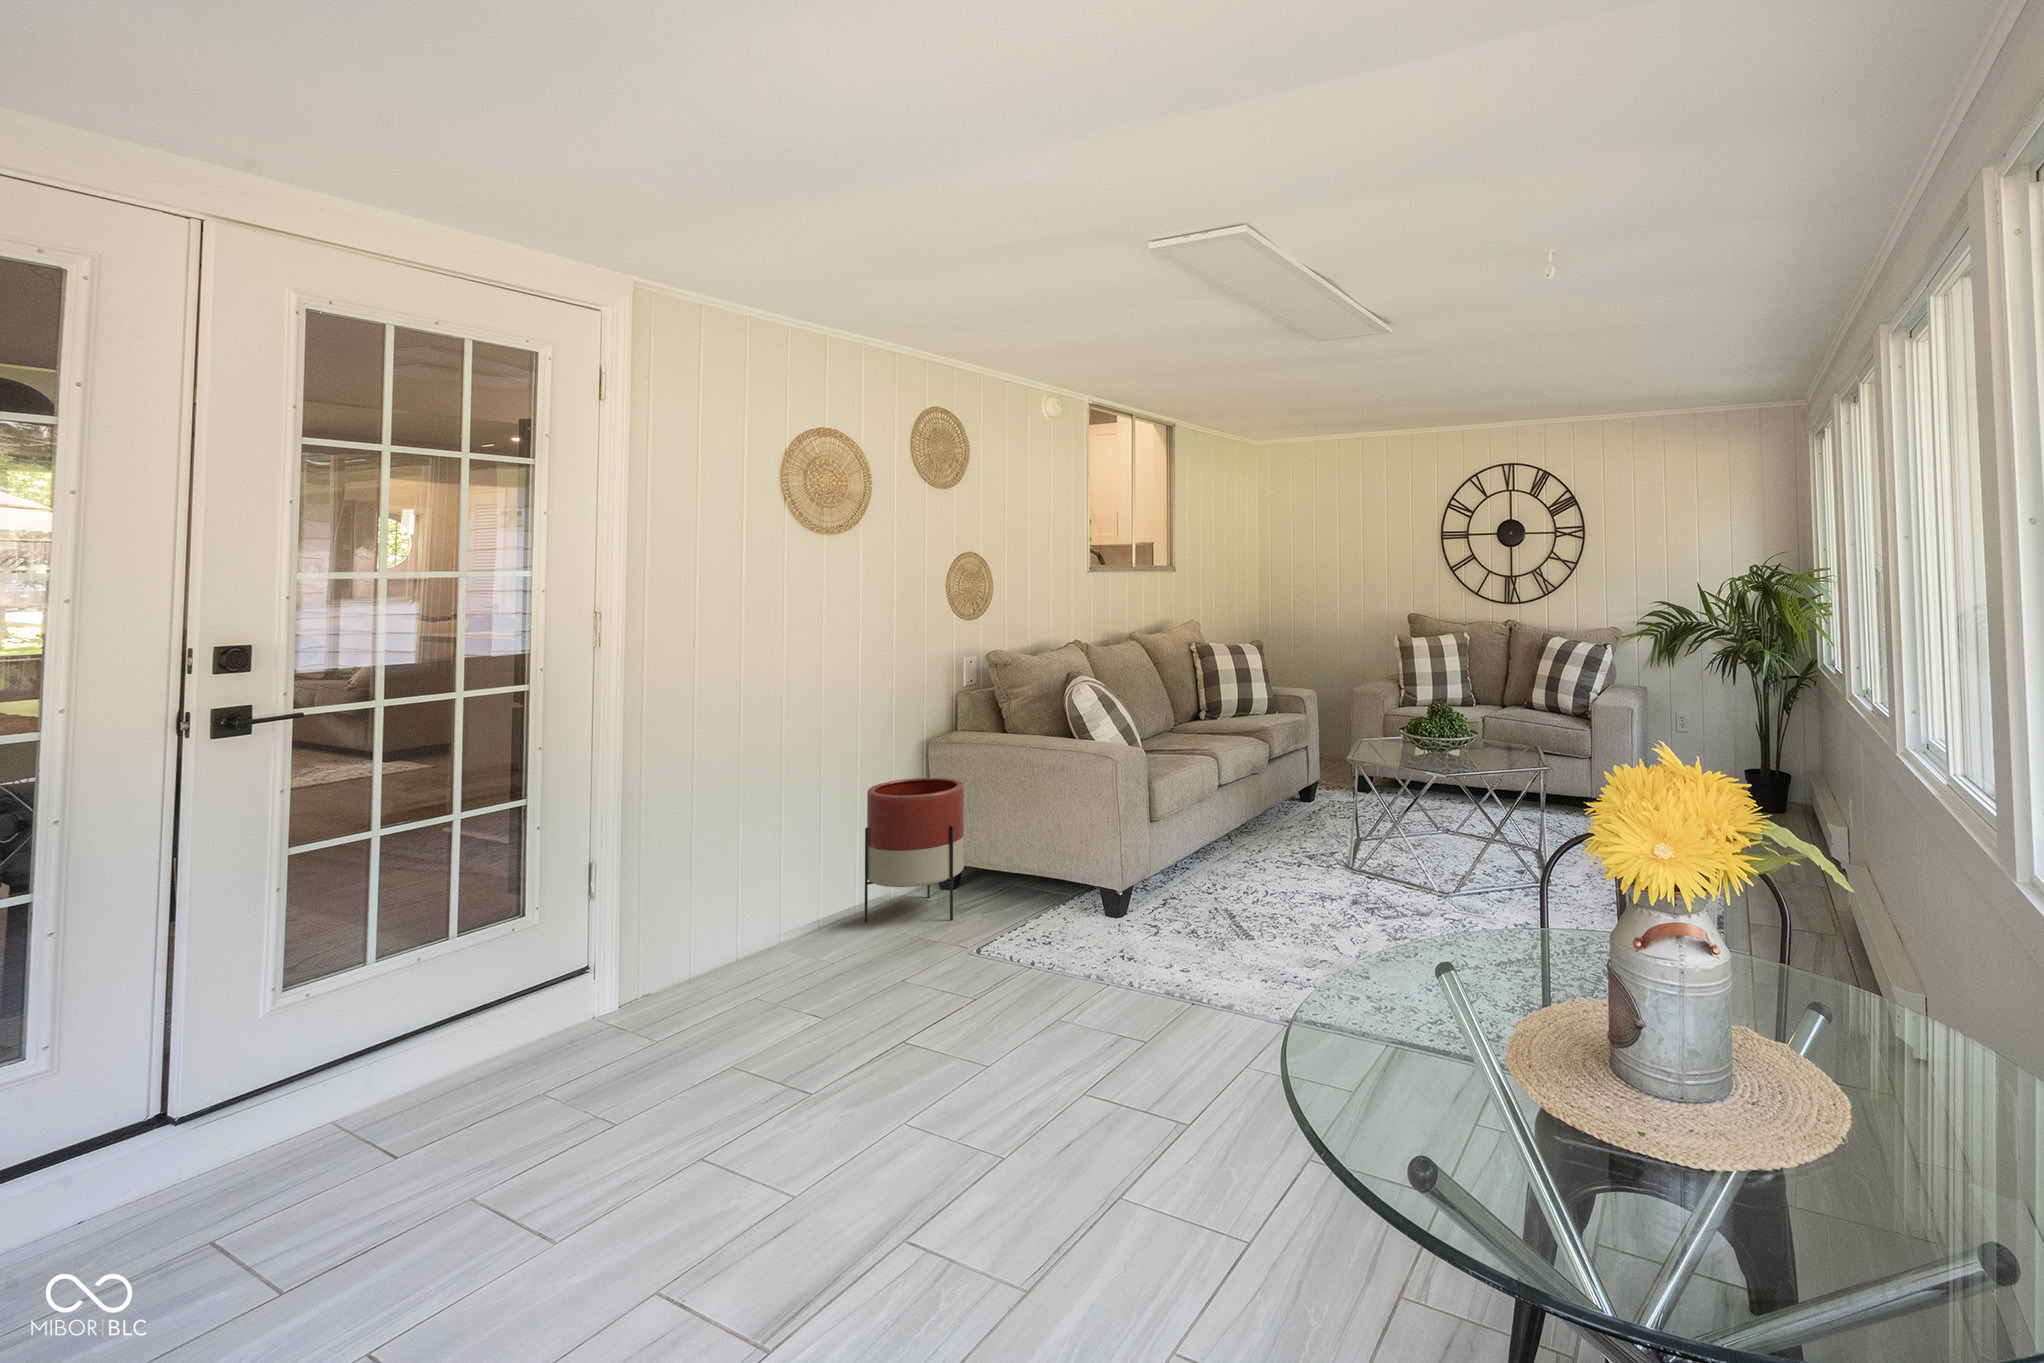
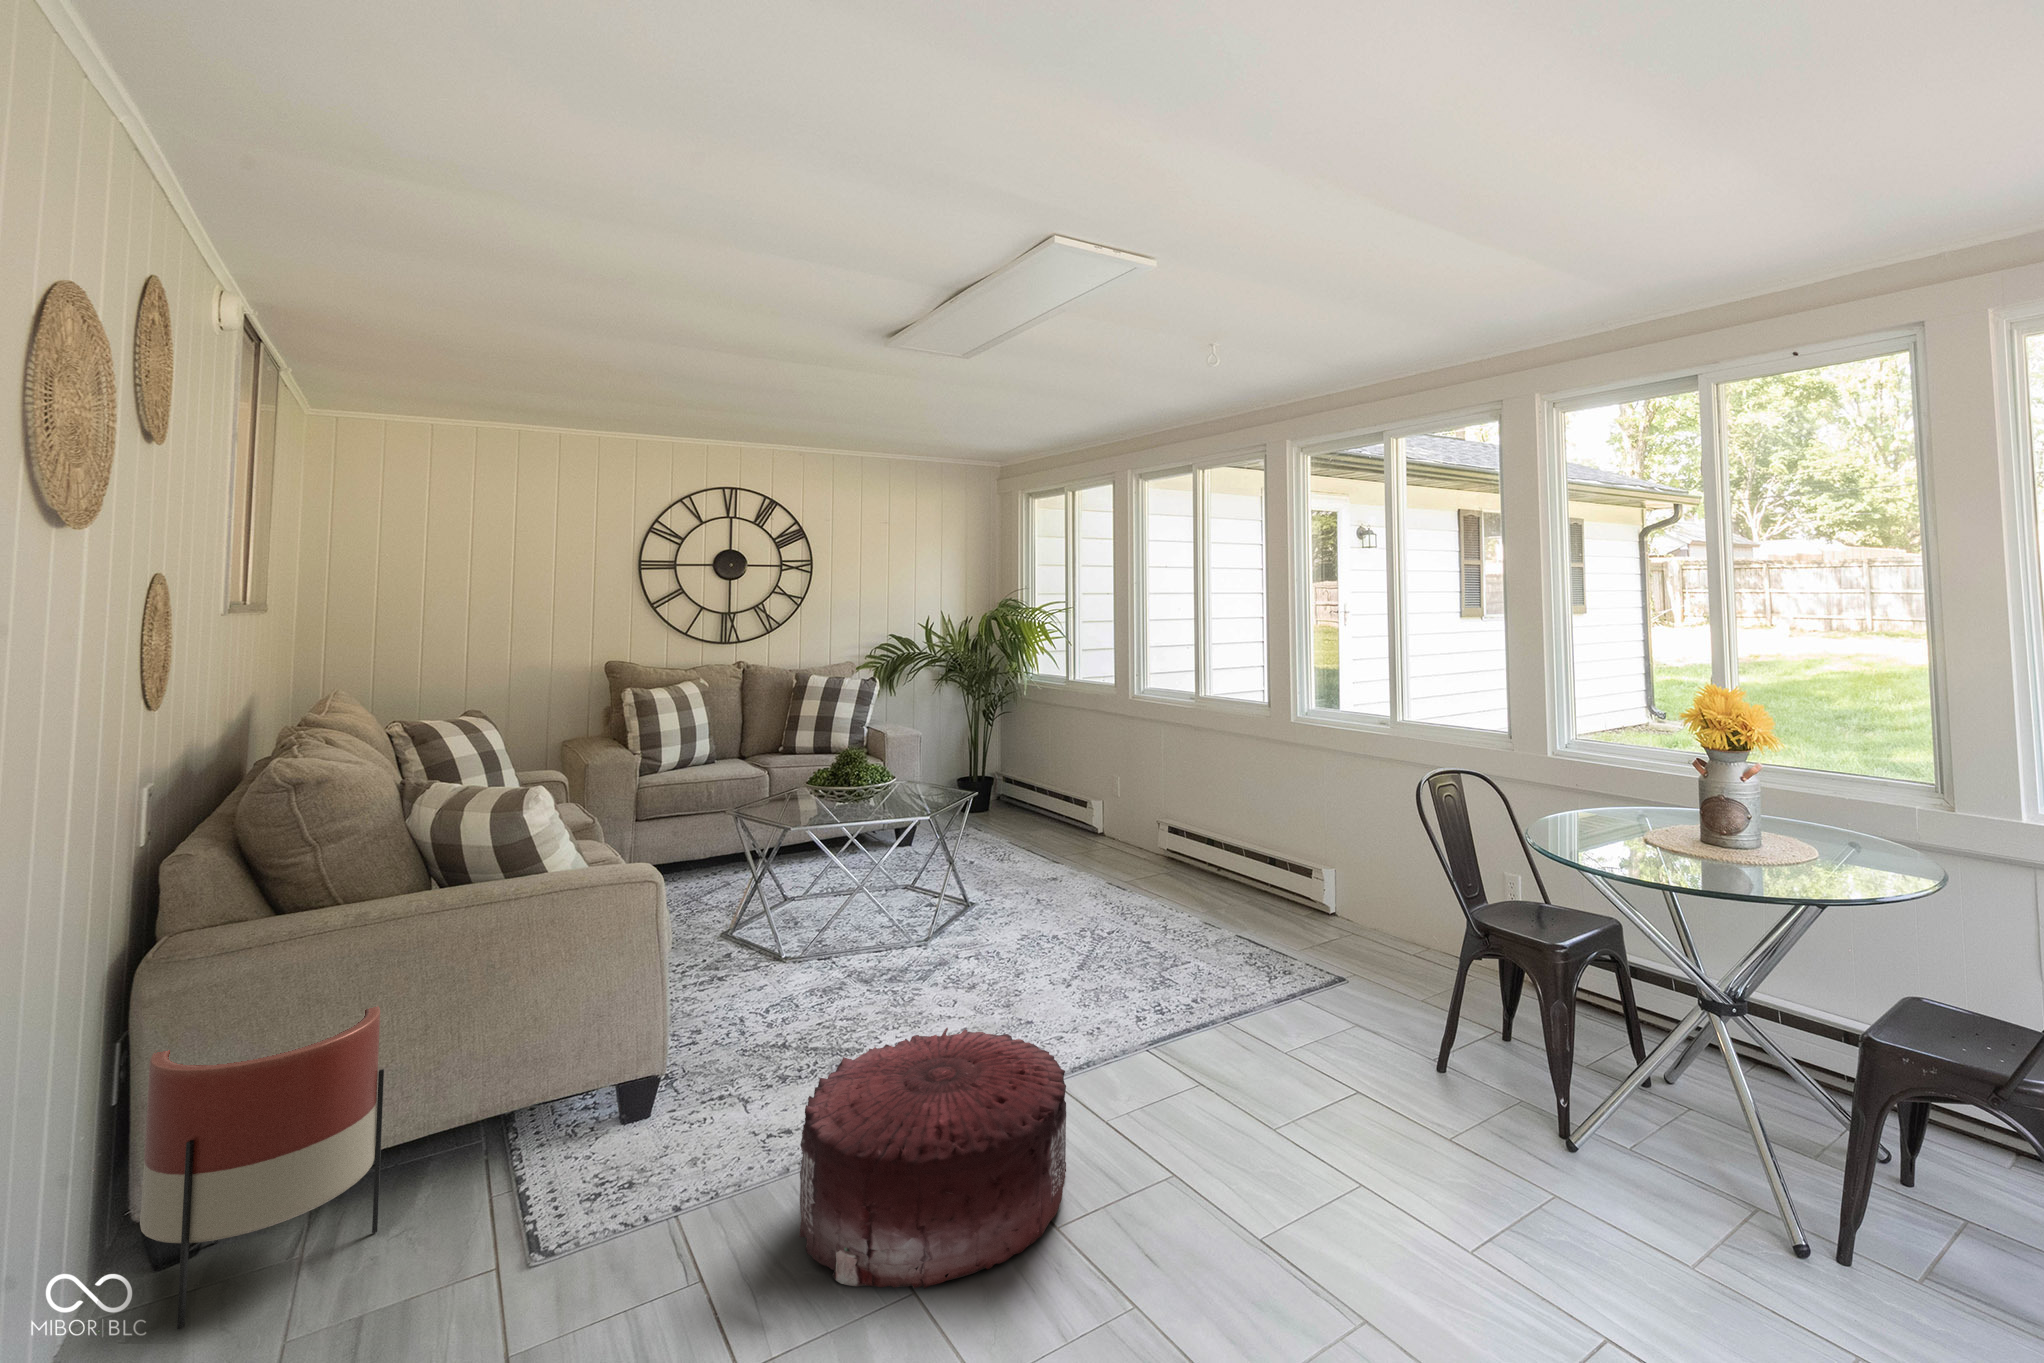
pouf: none [953,909,1175,1104] -> present [799,1028,1066,1289]

